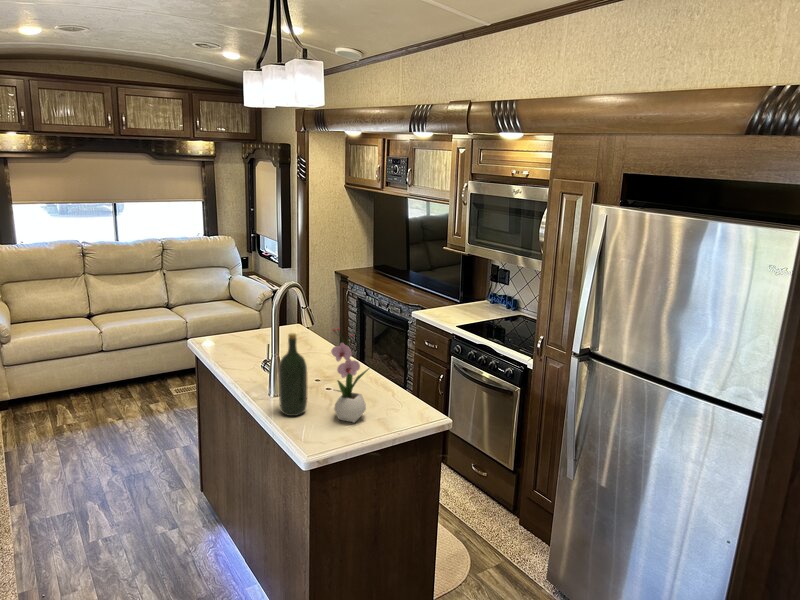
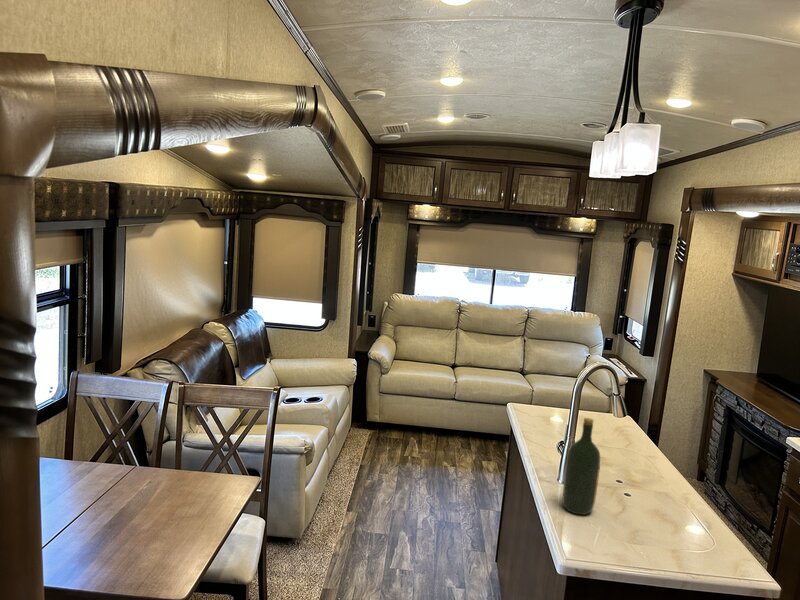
flower arrangement: present [331,328,369,423] -> none [623,424,679,548]

